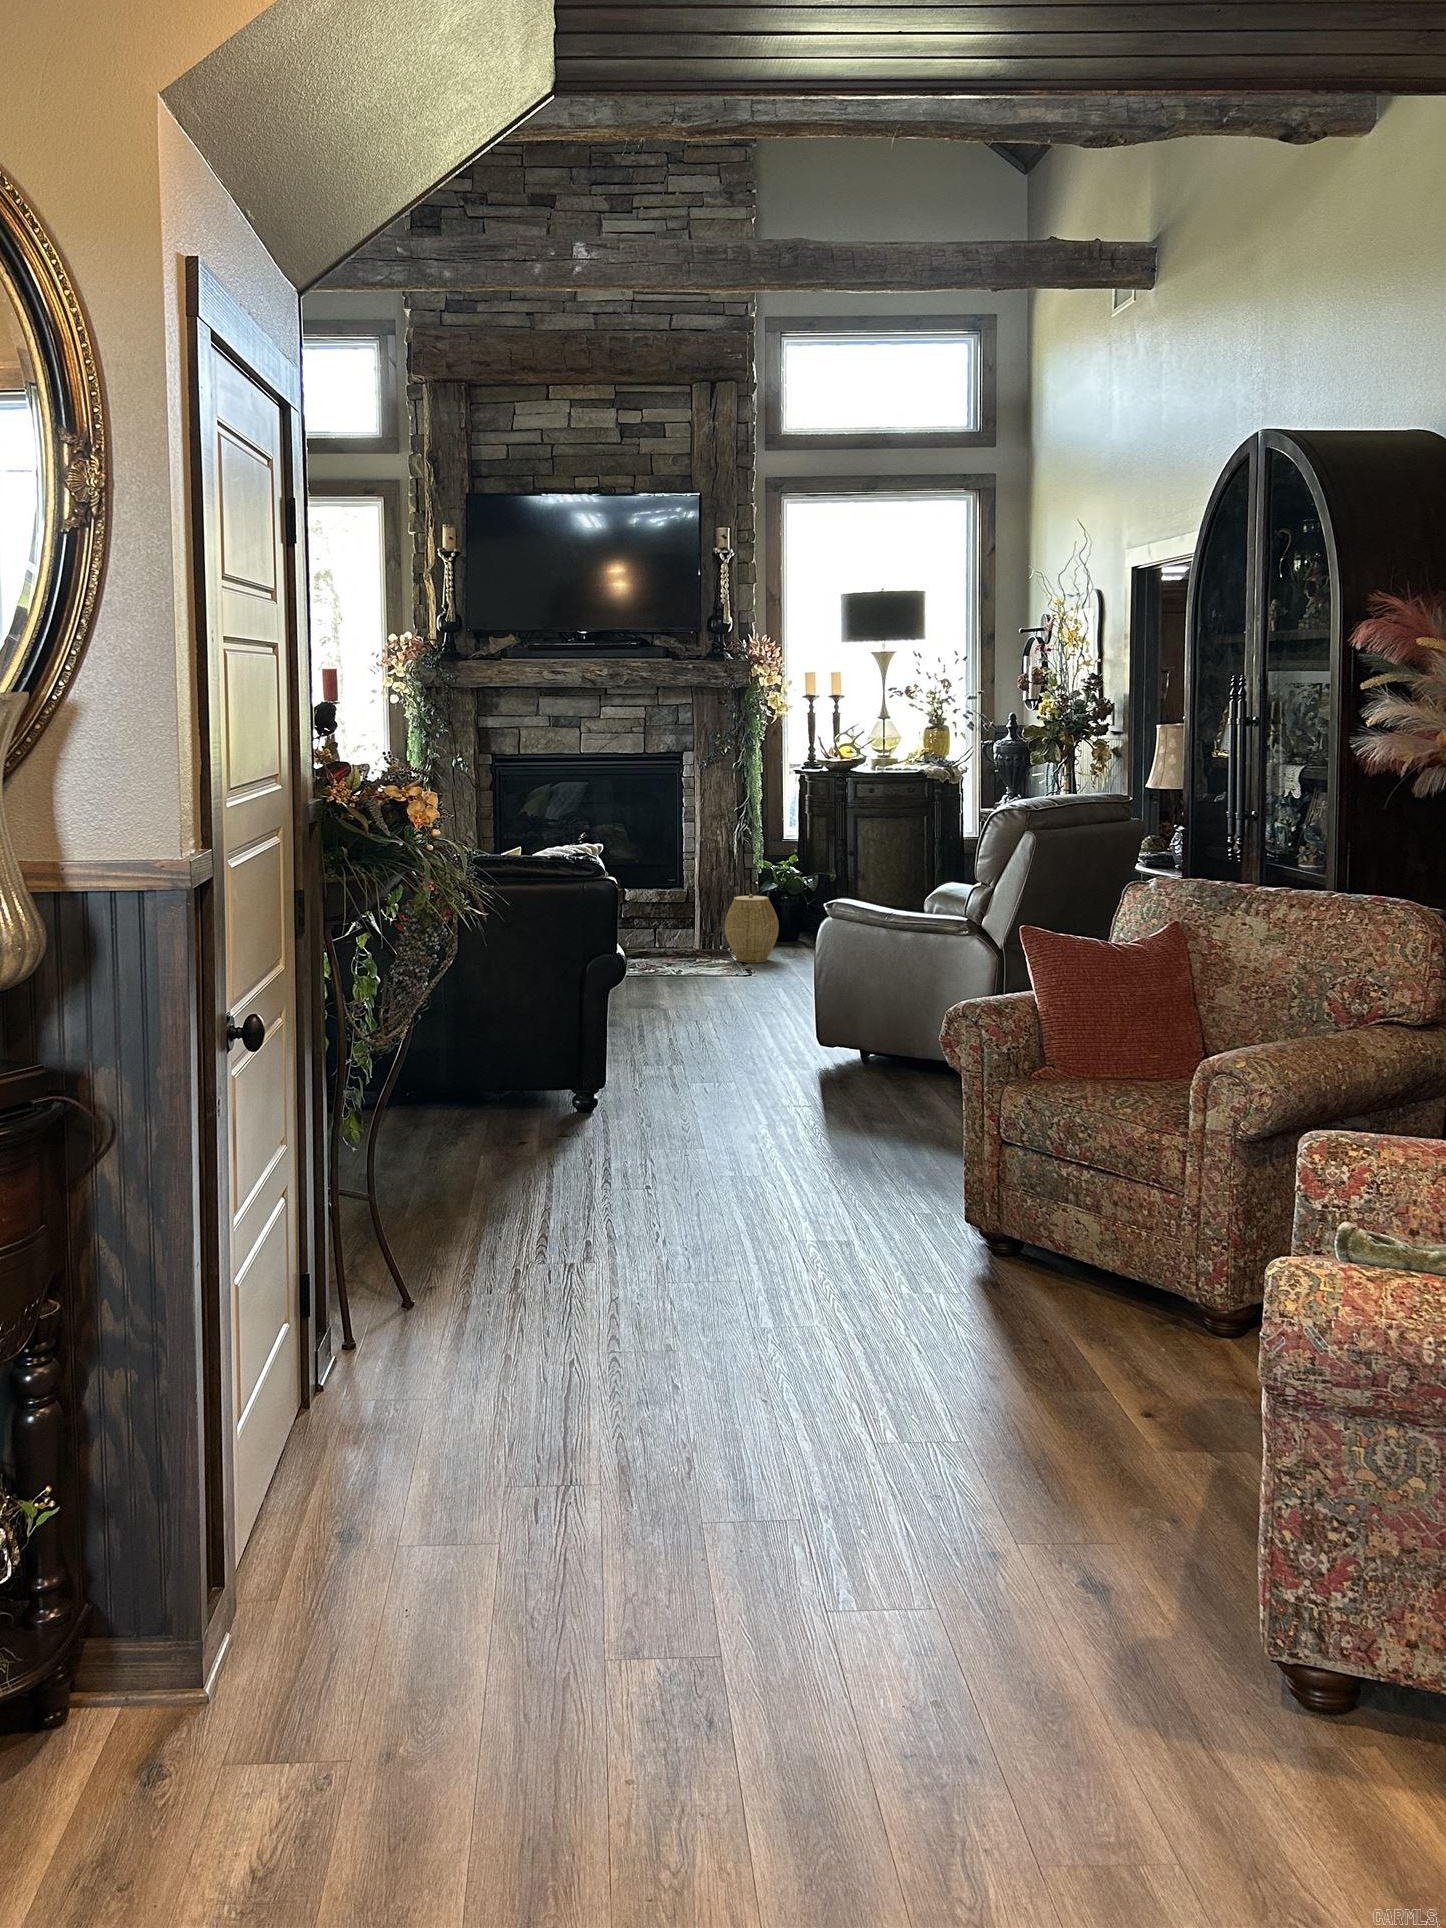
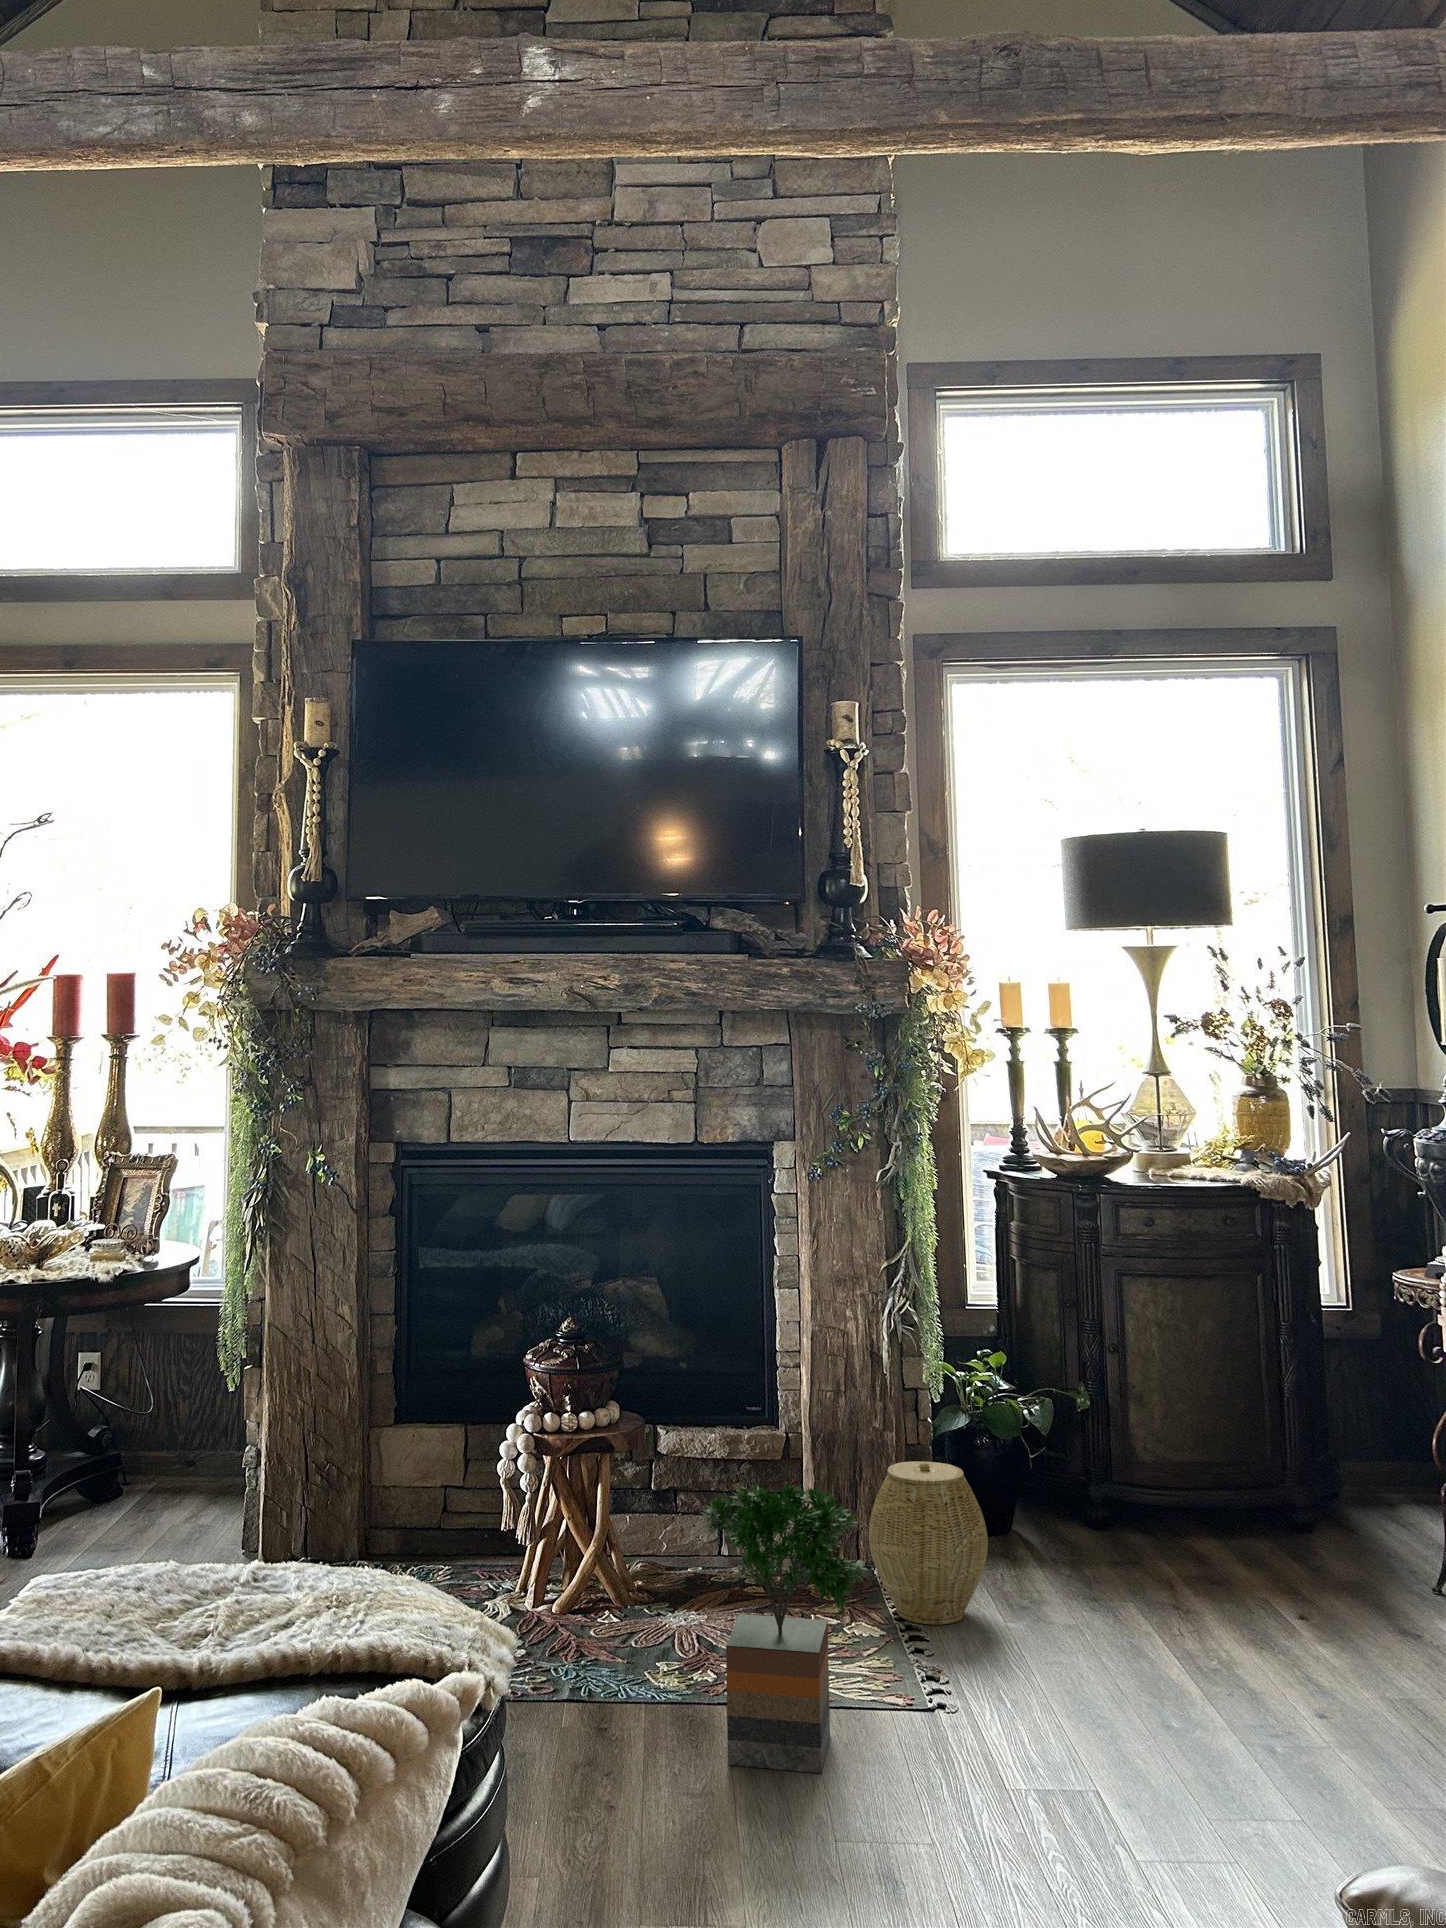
potted tree: none [649,884,719,991] -> present [701,1482,867,1773]

